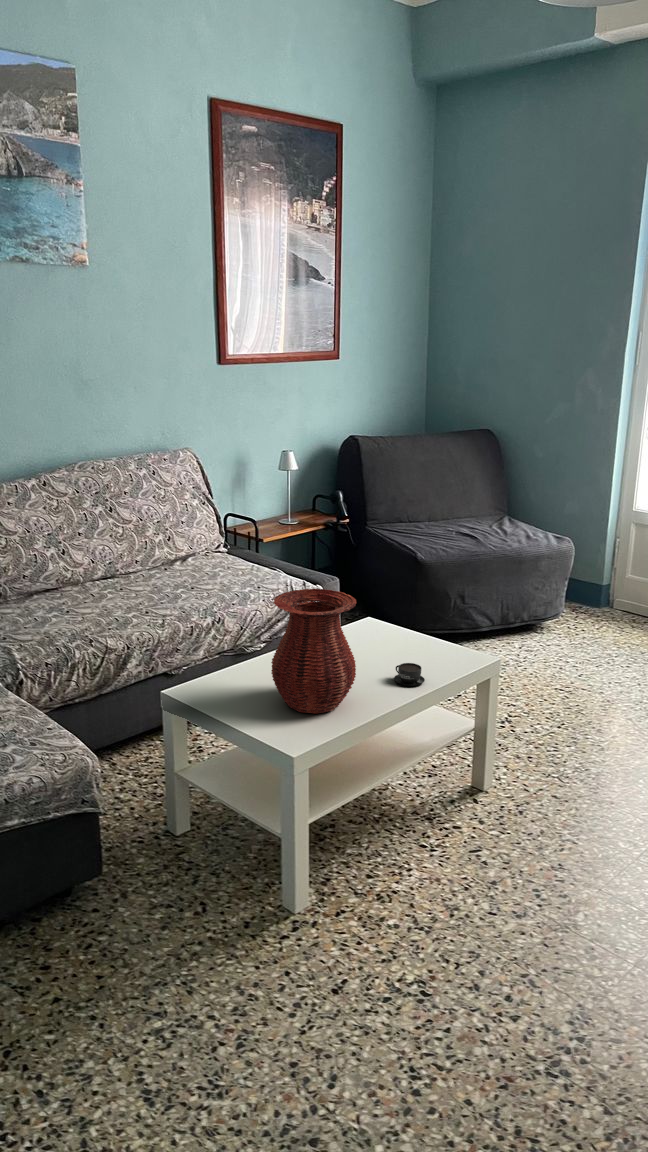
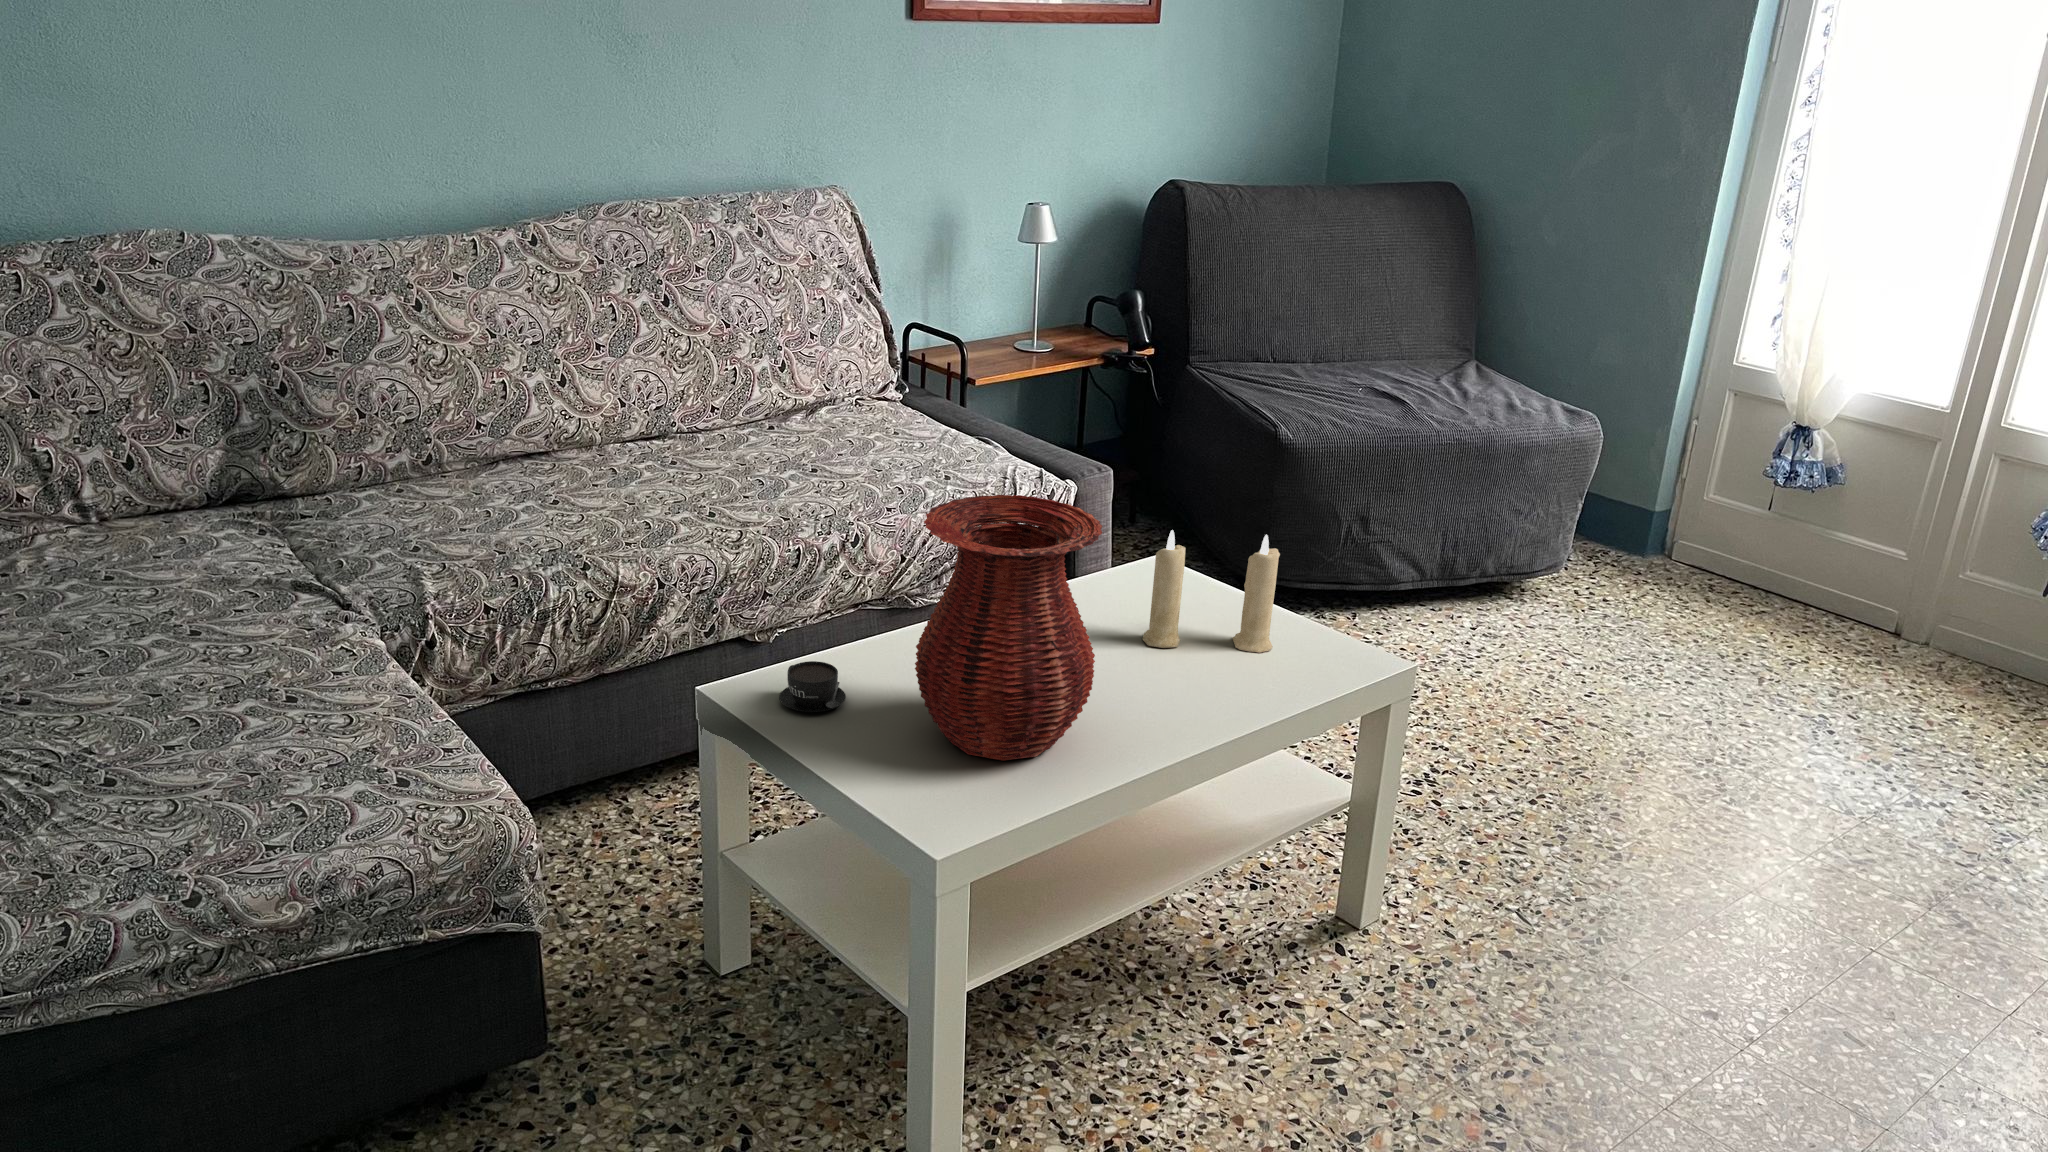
candle: none [370,598,434,660] -> present [1142,530,1280,653]
teacup: present [394,663,425,686] -> present [779,661,846,712]

